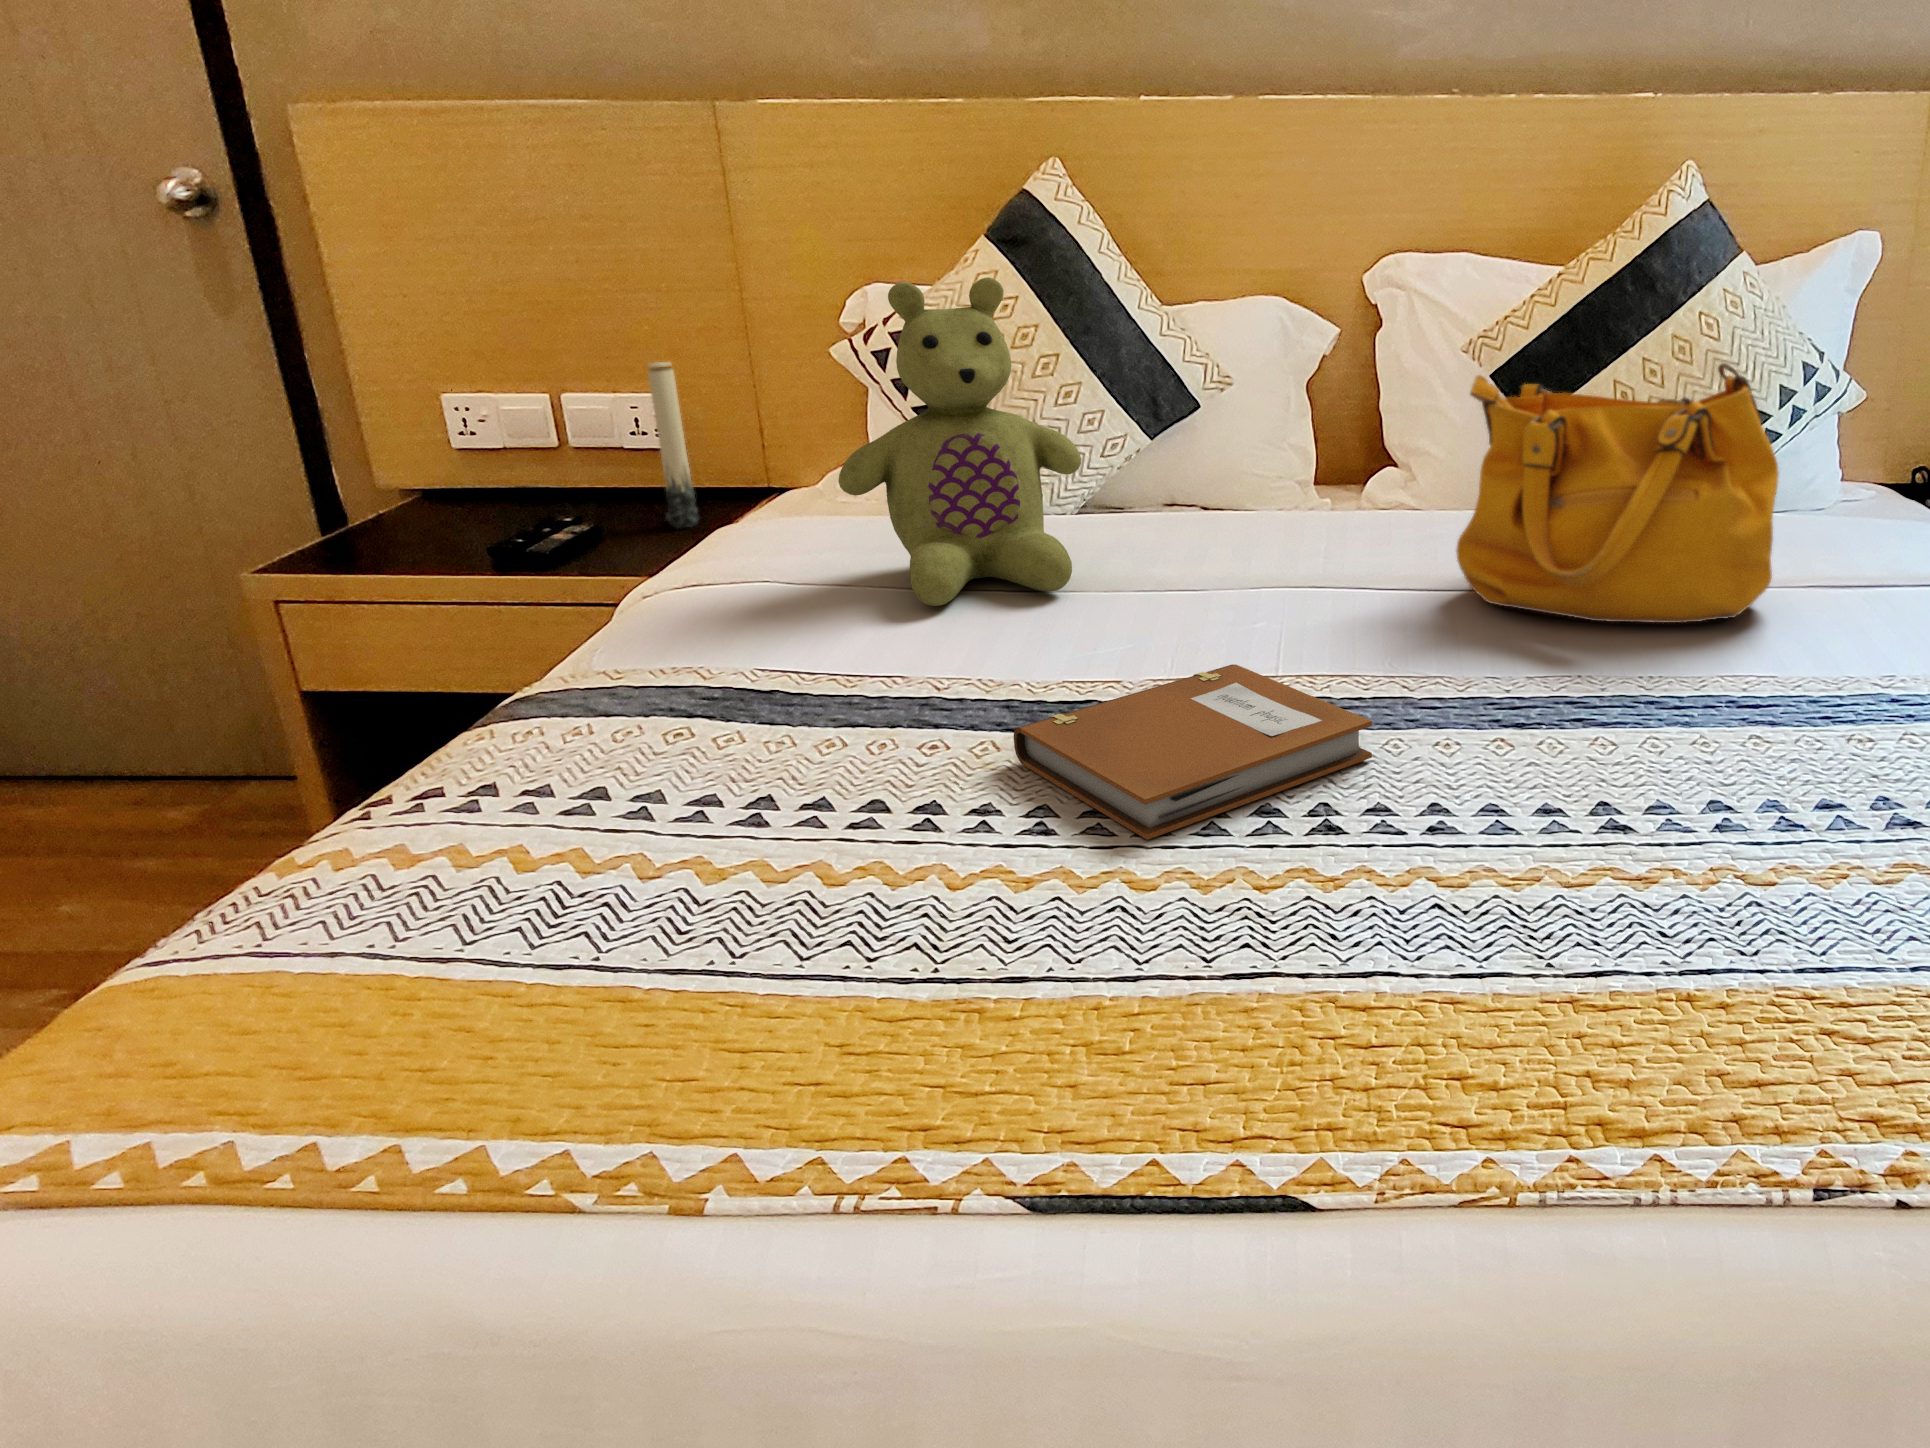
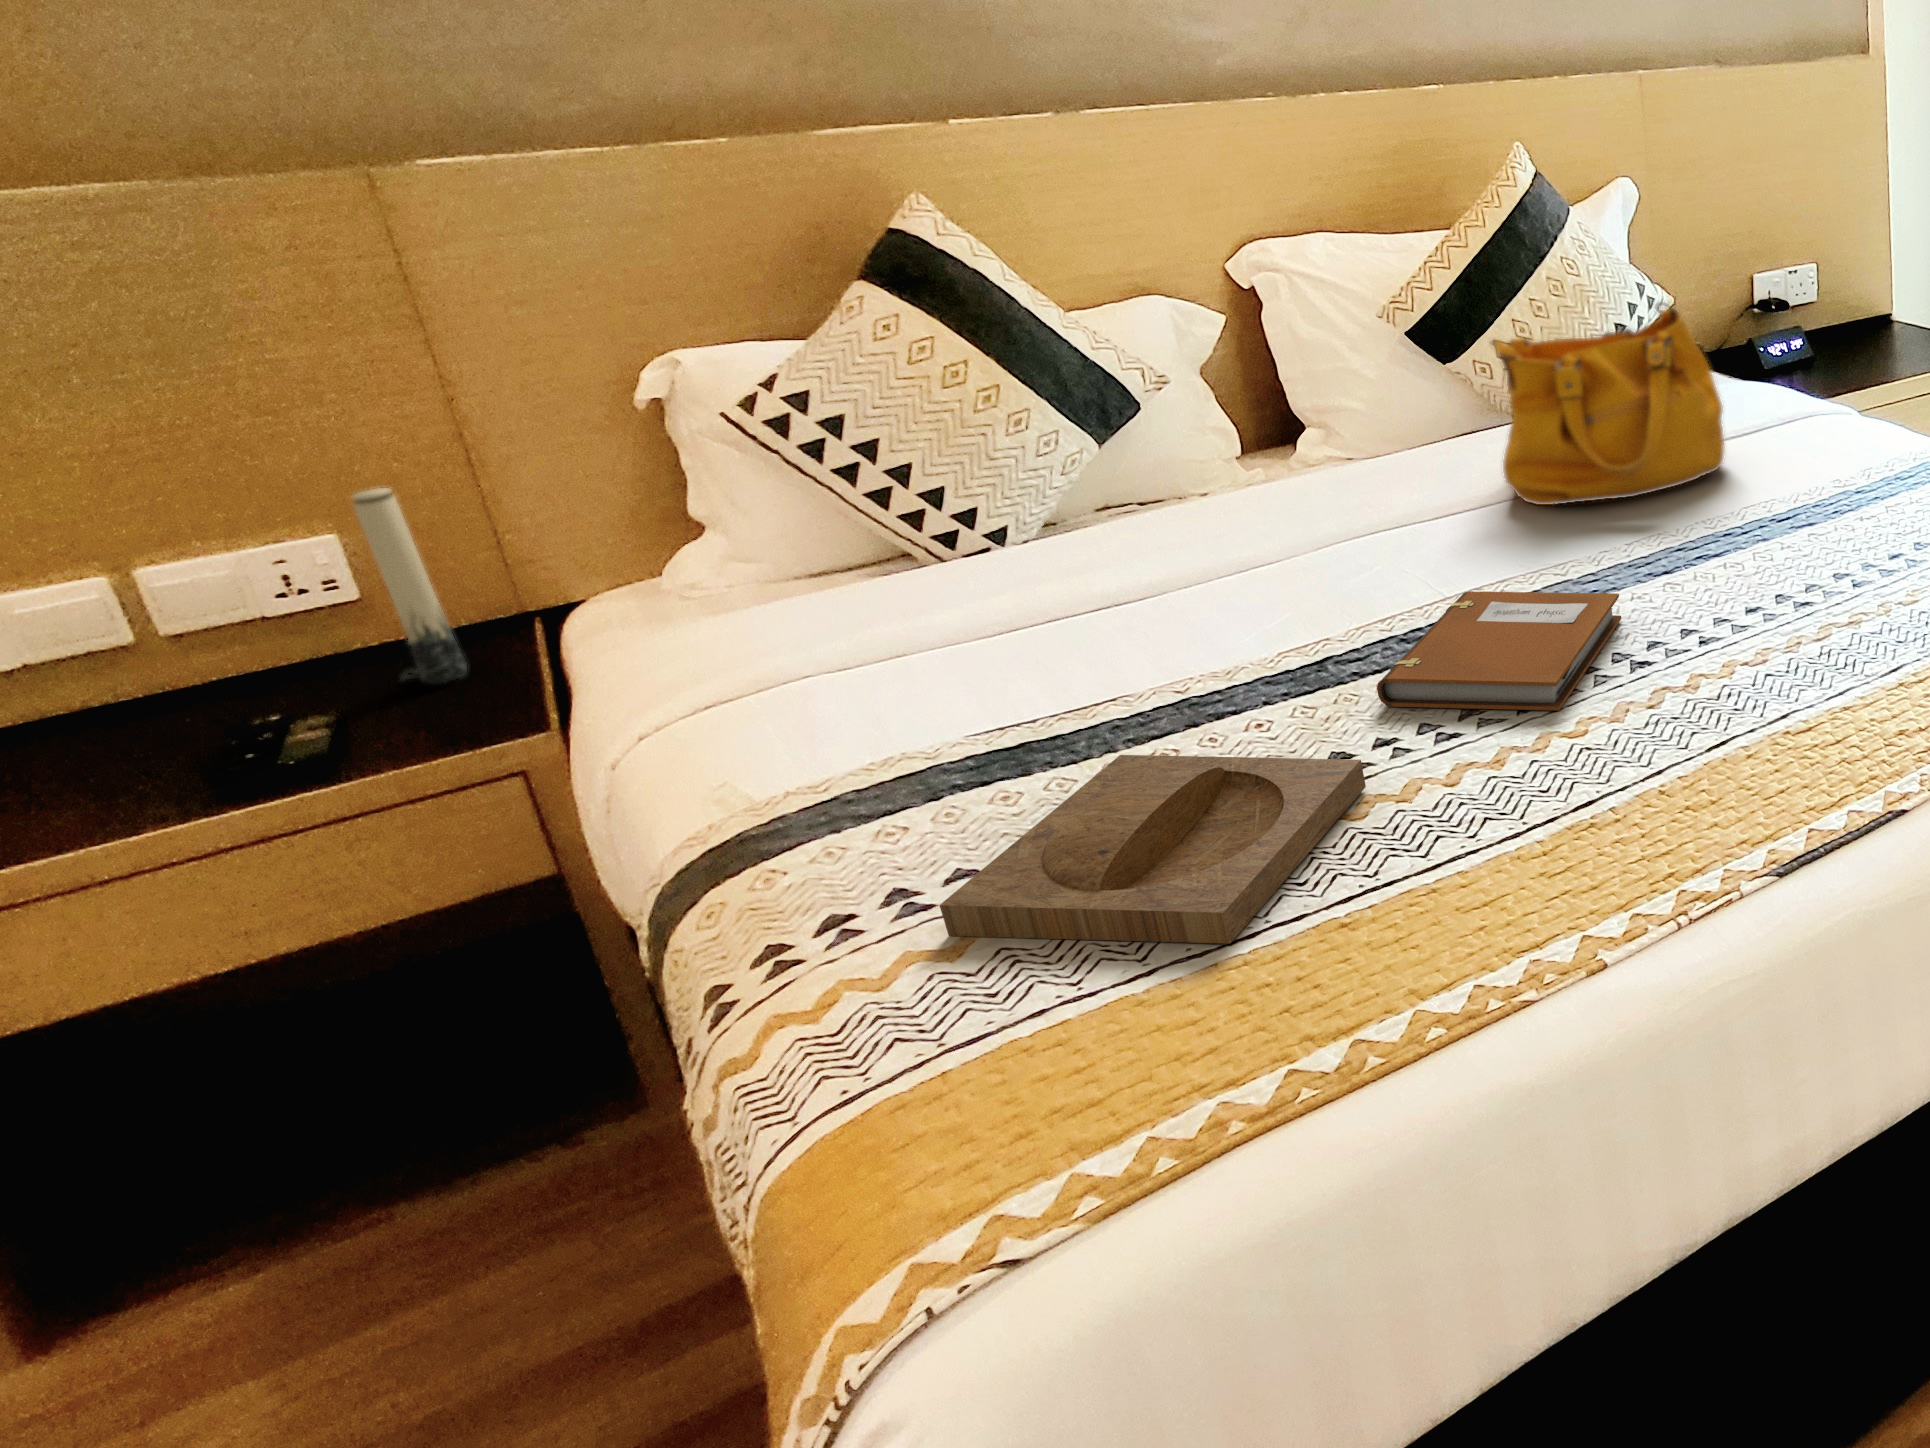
stuffed bear: present [838,278,1081,606] -> none [906,329,1191,639]
tray: none [426,715,863,951] -> present [940,755,1366,944]

